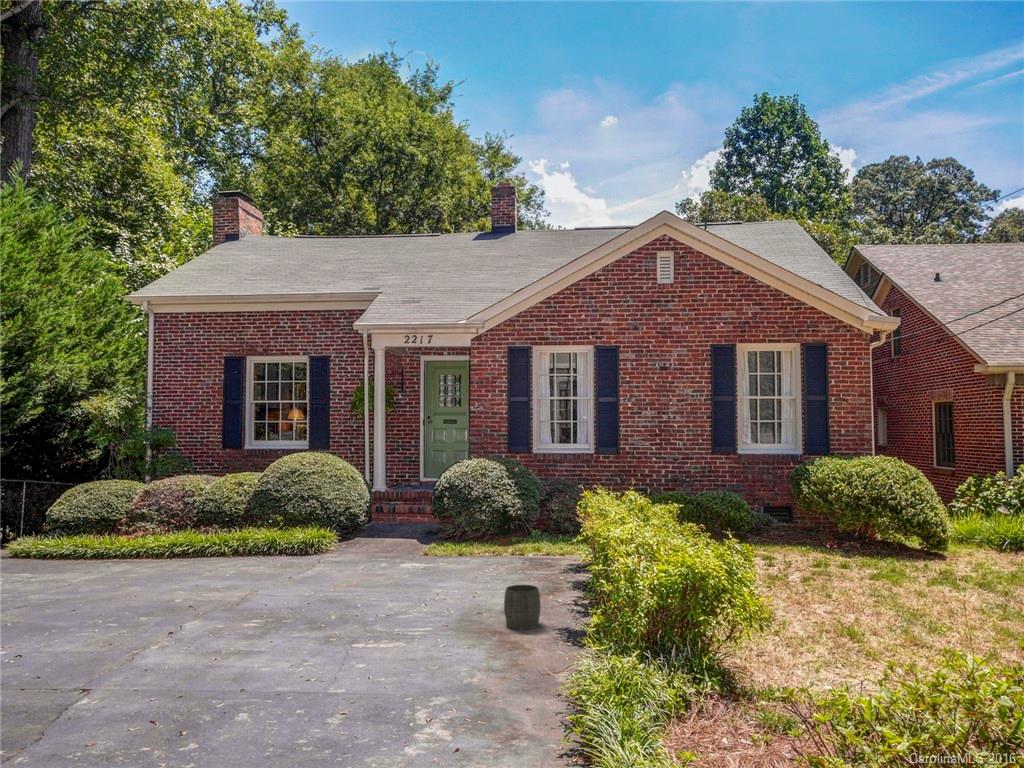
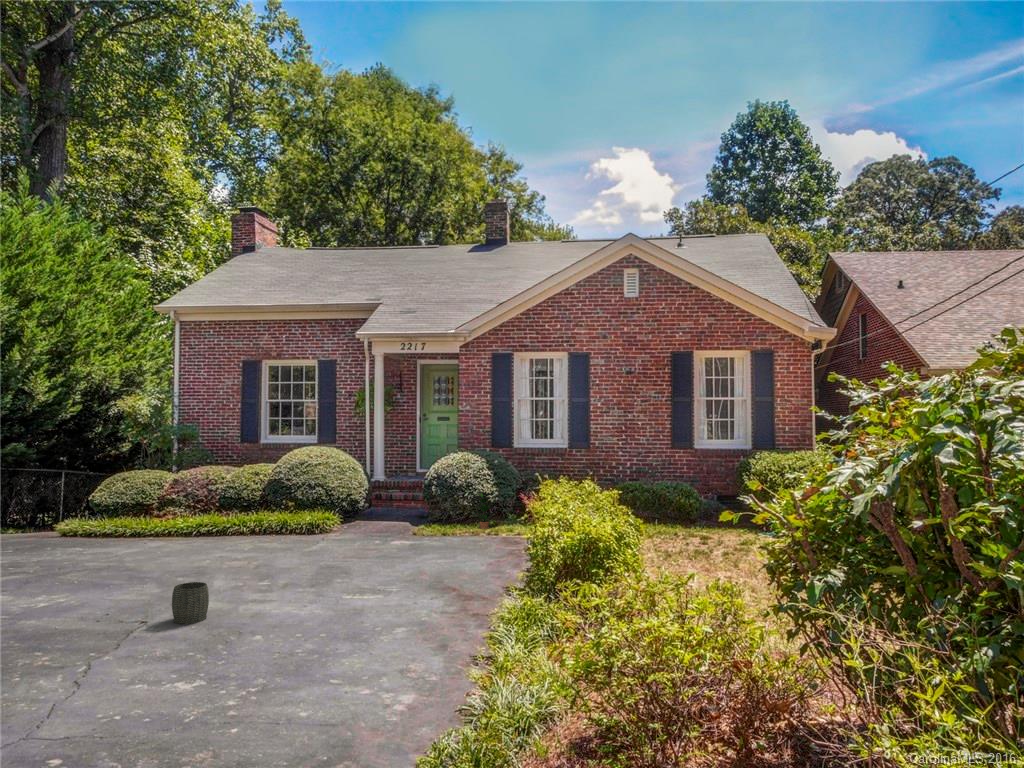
woven basket: present [504,585,541,629] -> present [172,582,209,624]

